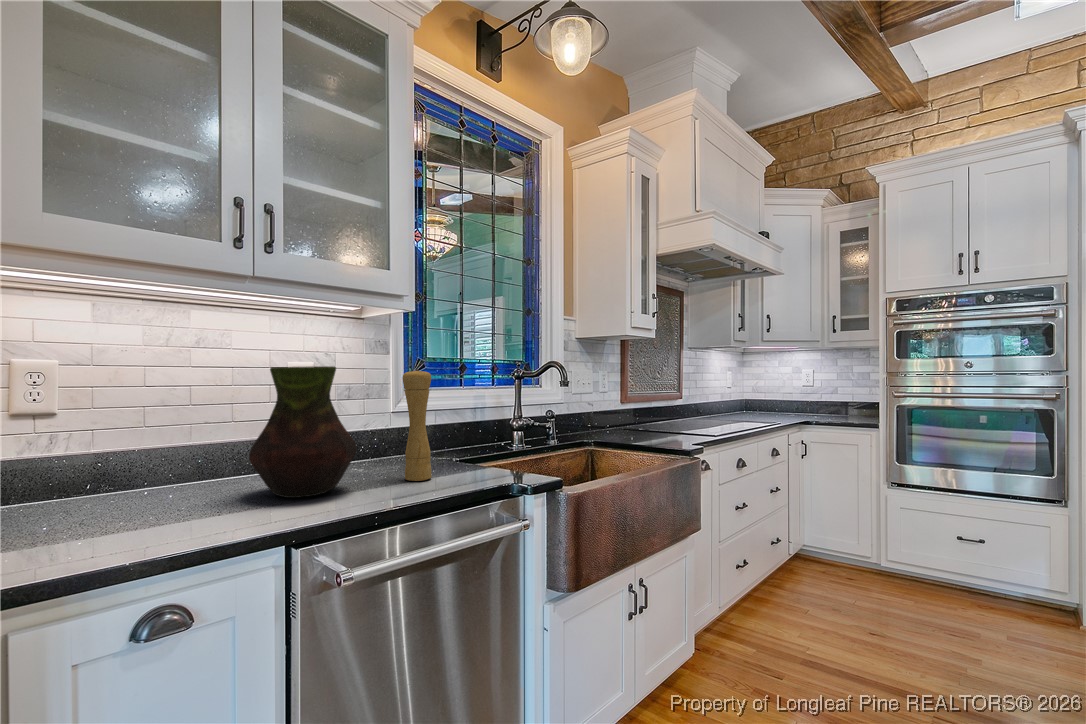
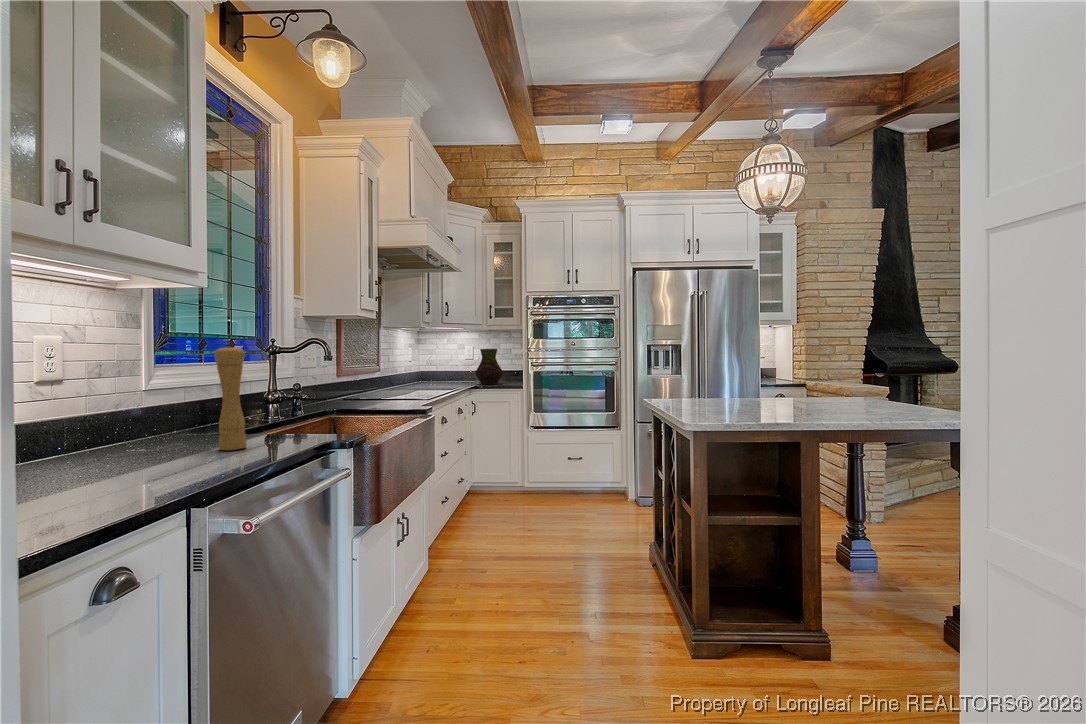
vase: present [249,366,357,498] -> present [475,349,503,385]

